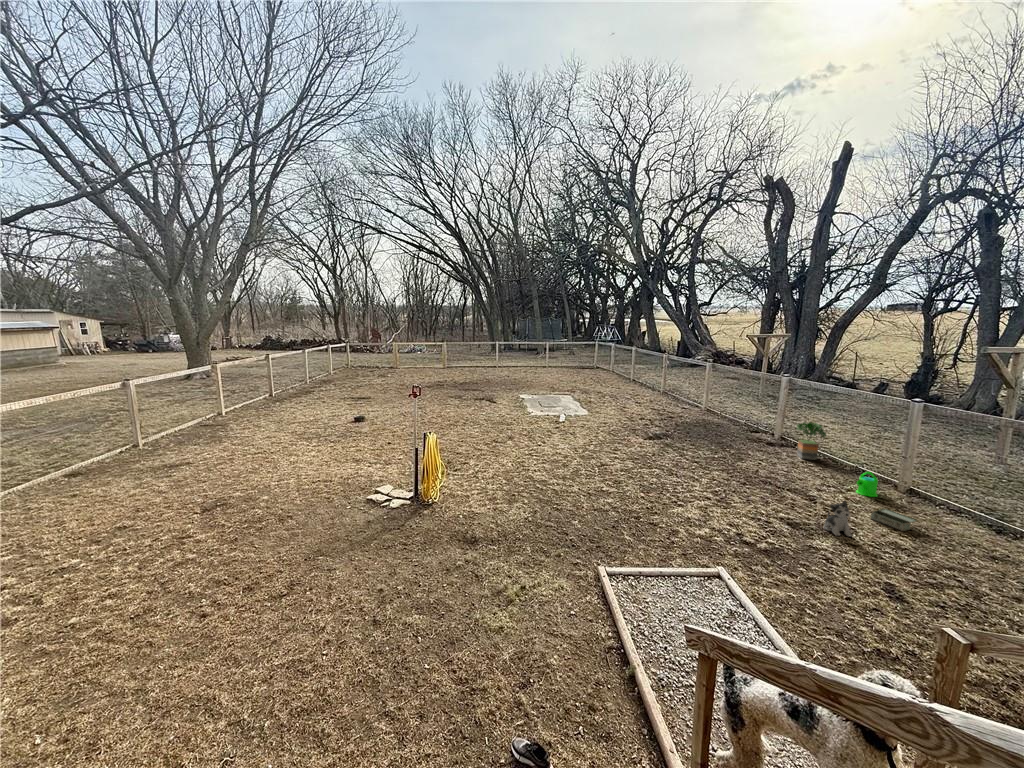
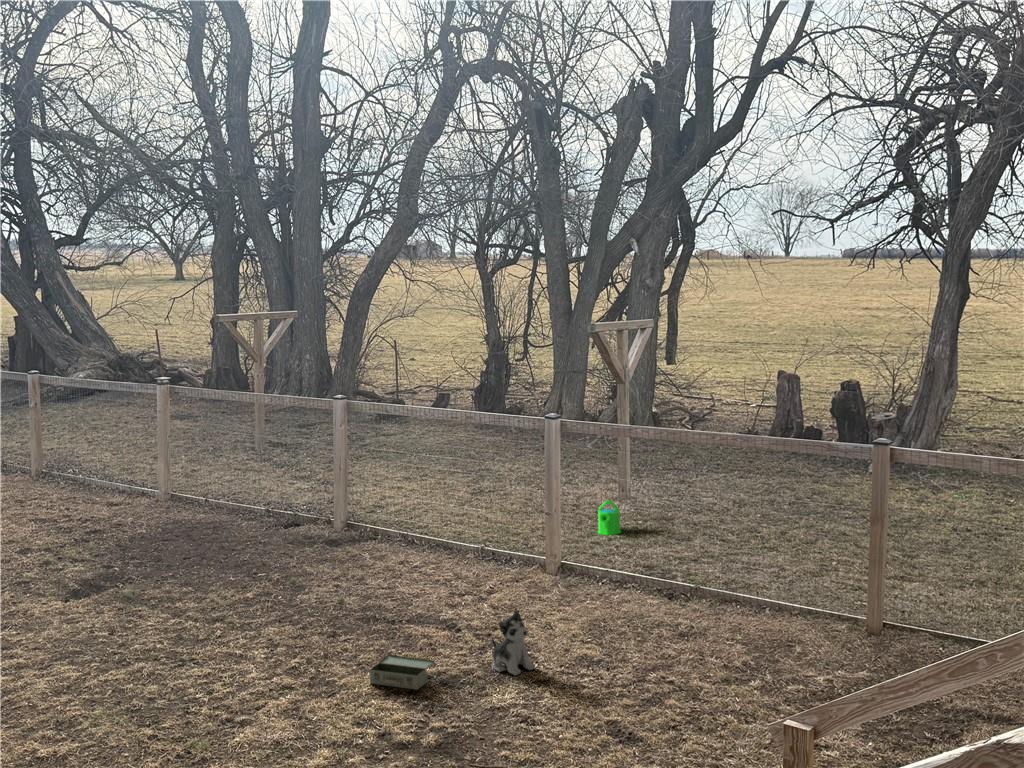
potted tree: present [797,422,826,460] -> none [378,482,430,557]
watering can: present [856,472,878,497] -> present [597,500,621,535]
toolbox: present [871,509,917,531] -> present [369,655,435,690]

